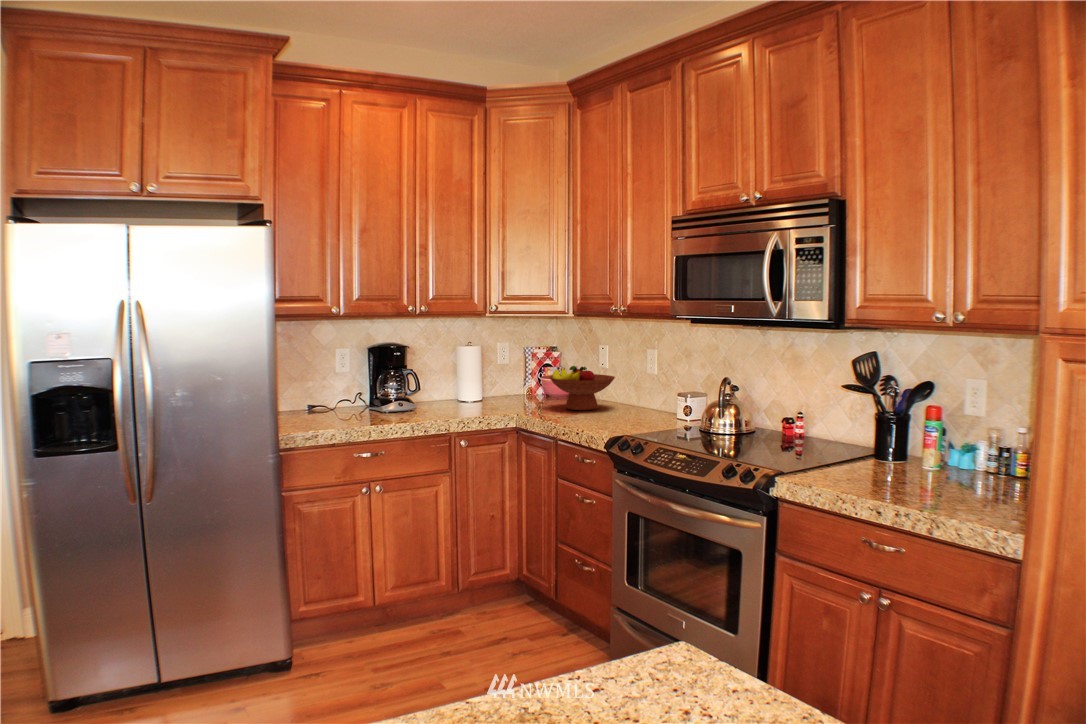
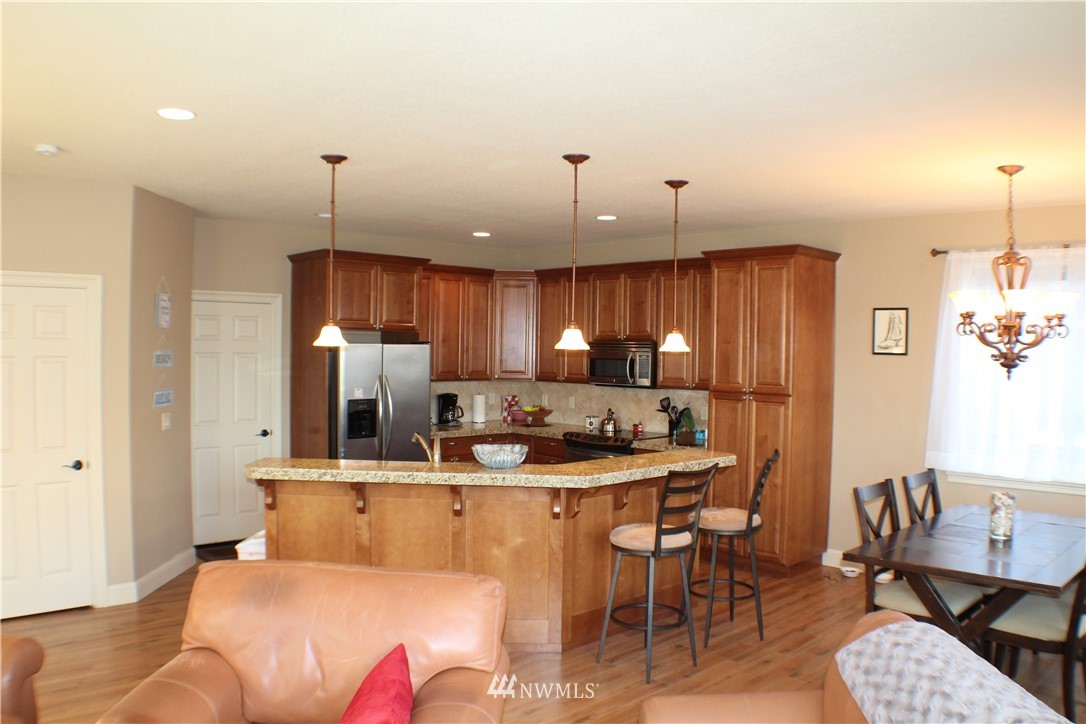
potted plant: none [892,367,980,500] -> present [677,403,696,445]

